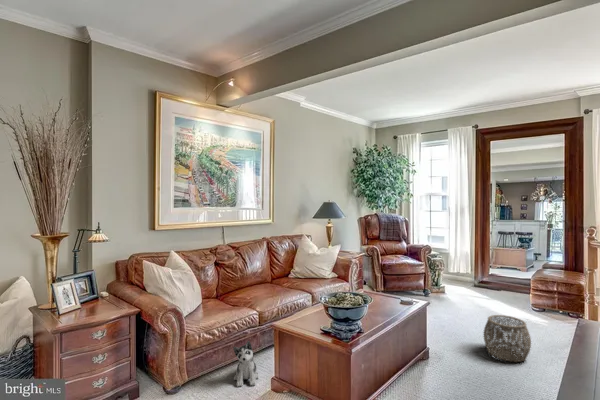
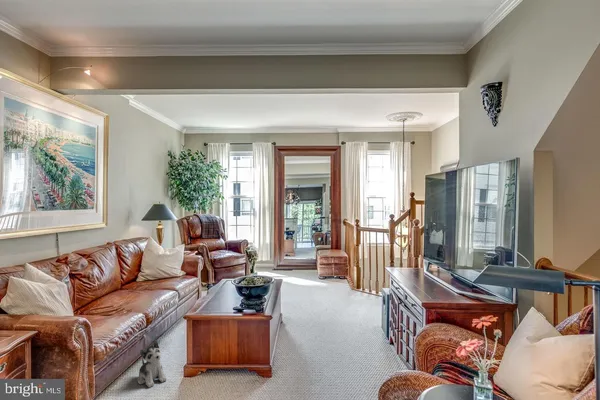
woven basket: present [484,315,531,362] -> none [311,280,340,310]

